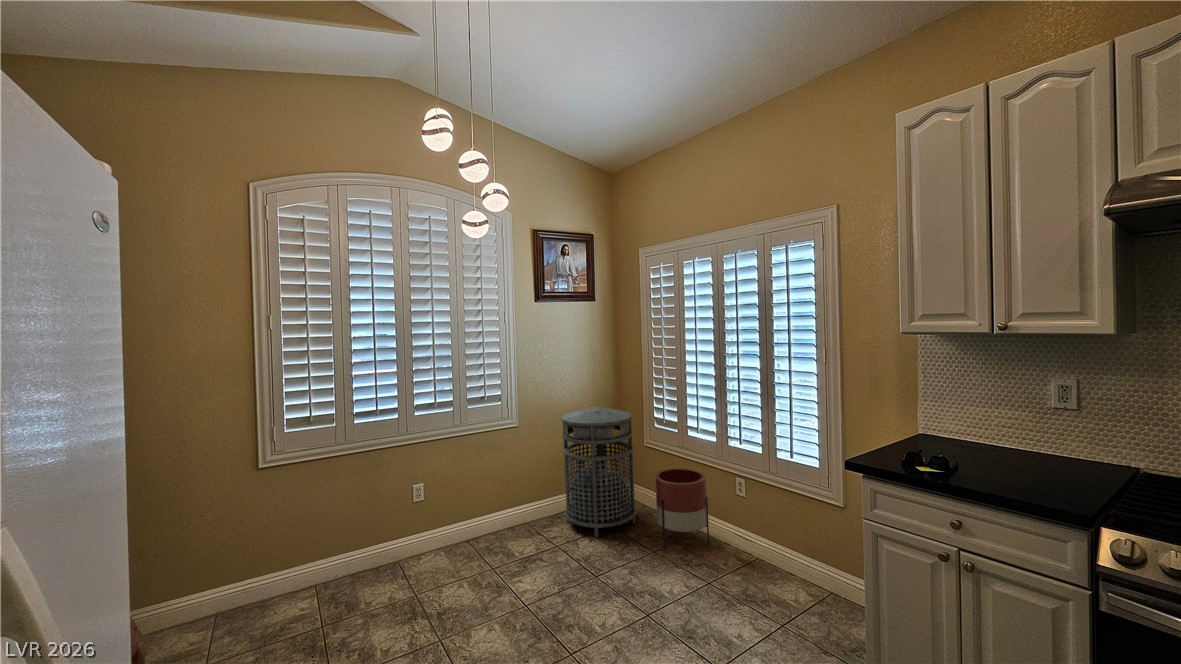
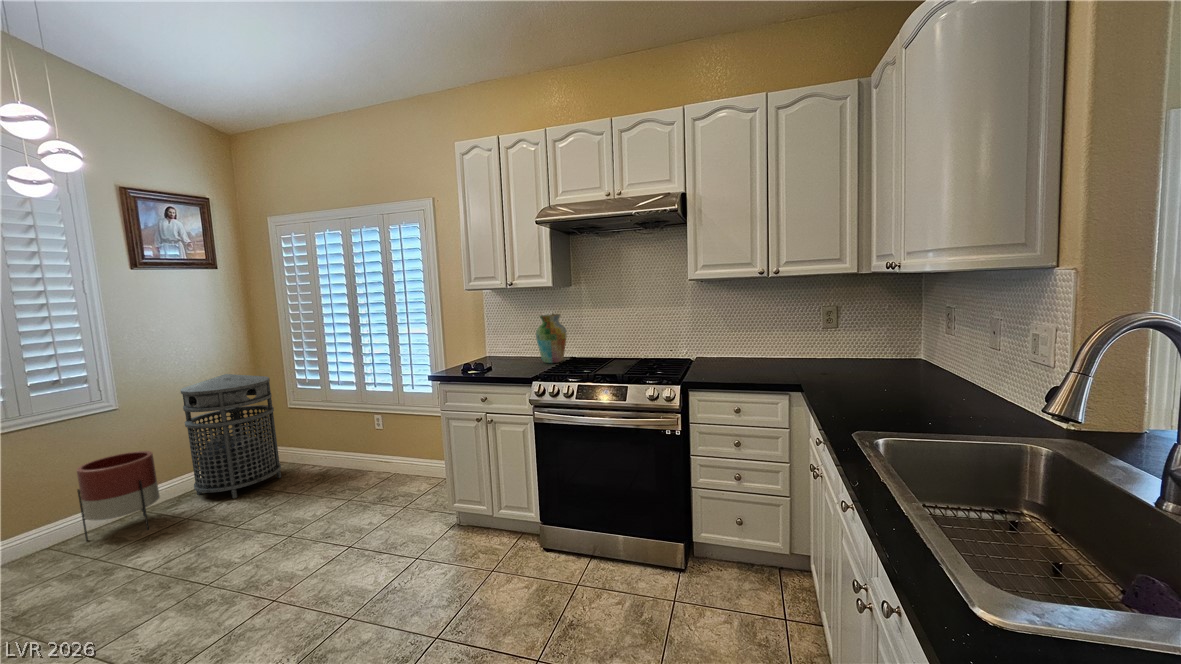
vase: none [1050,383,1132,477] -> present [536,314,567,363]
planter: present [655,468,709,550] -> present [77,451,160,540]

